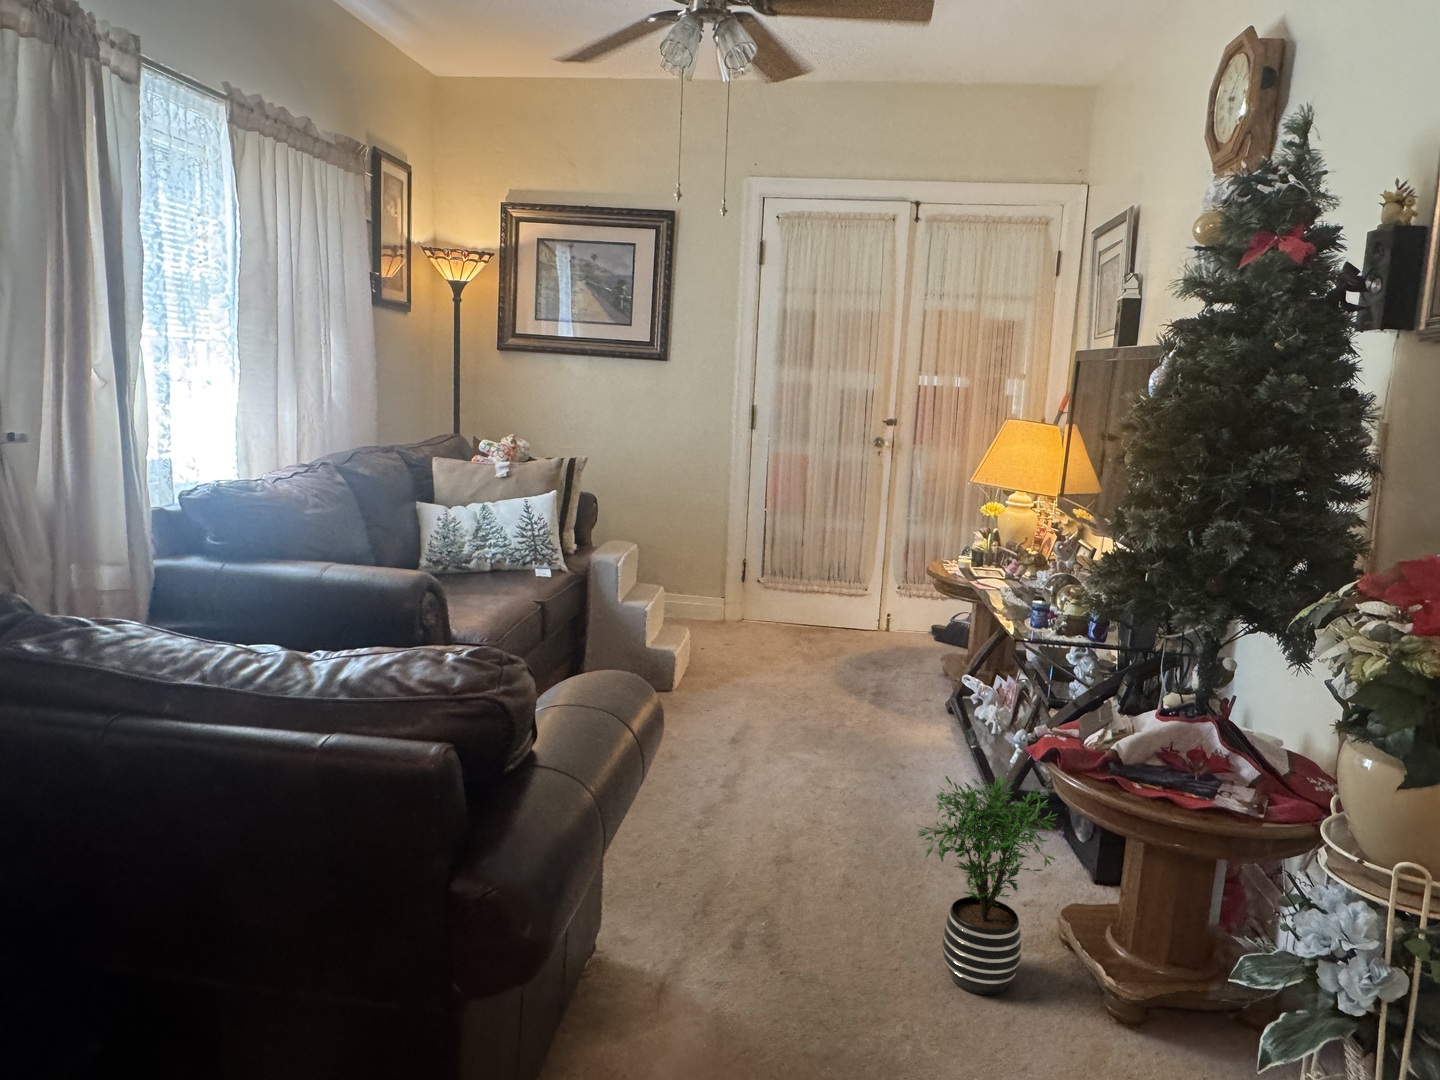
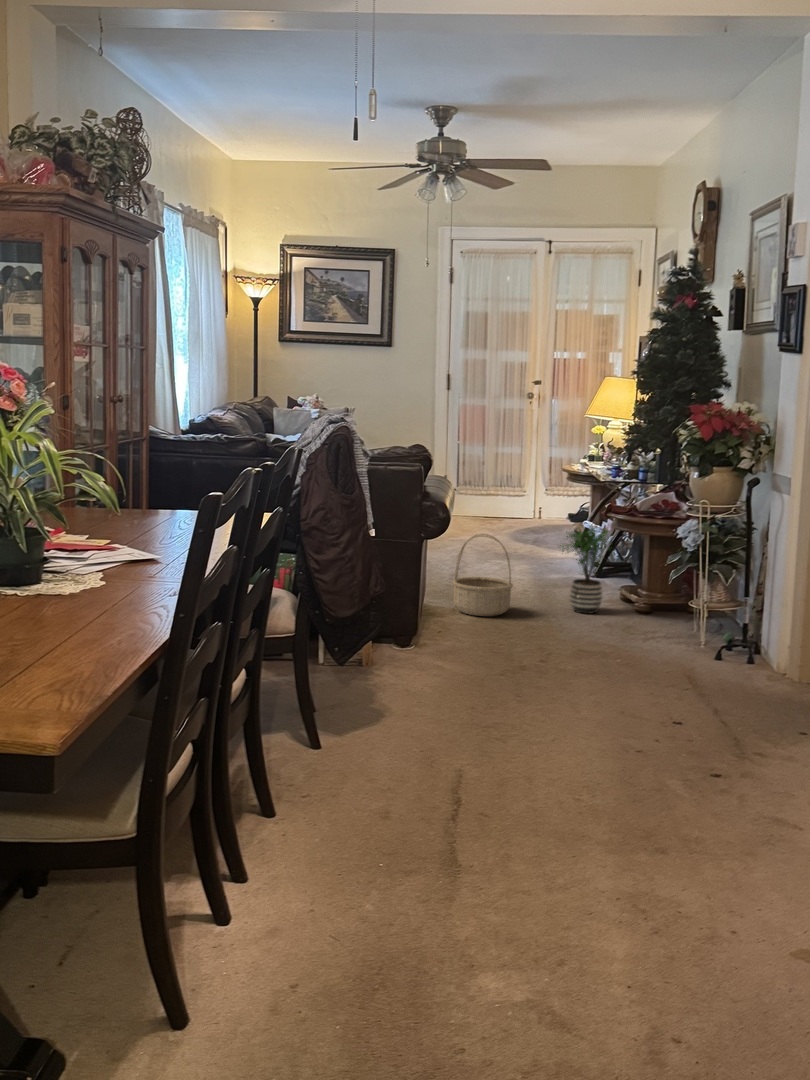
basket: none [661,802,805,1009] -> present [453,534,513,616]

